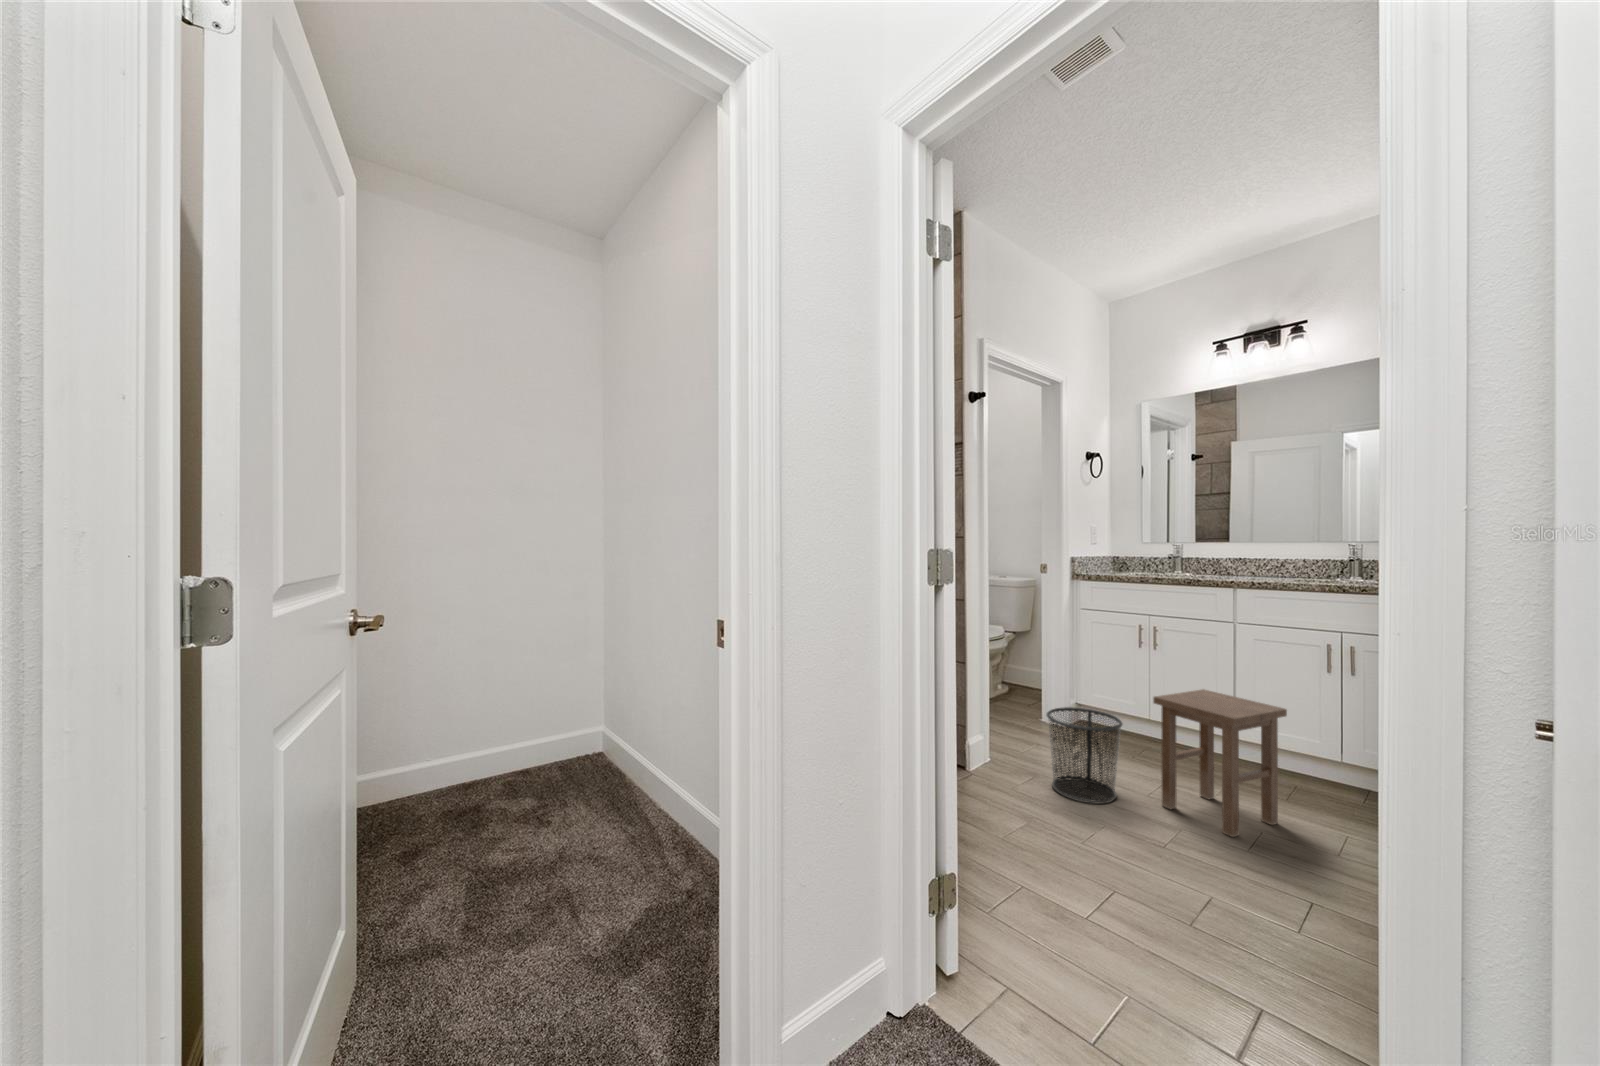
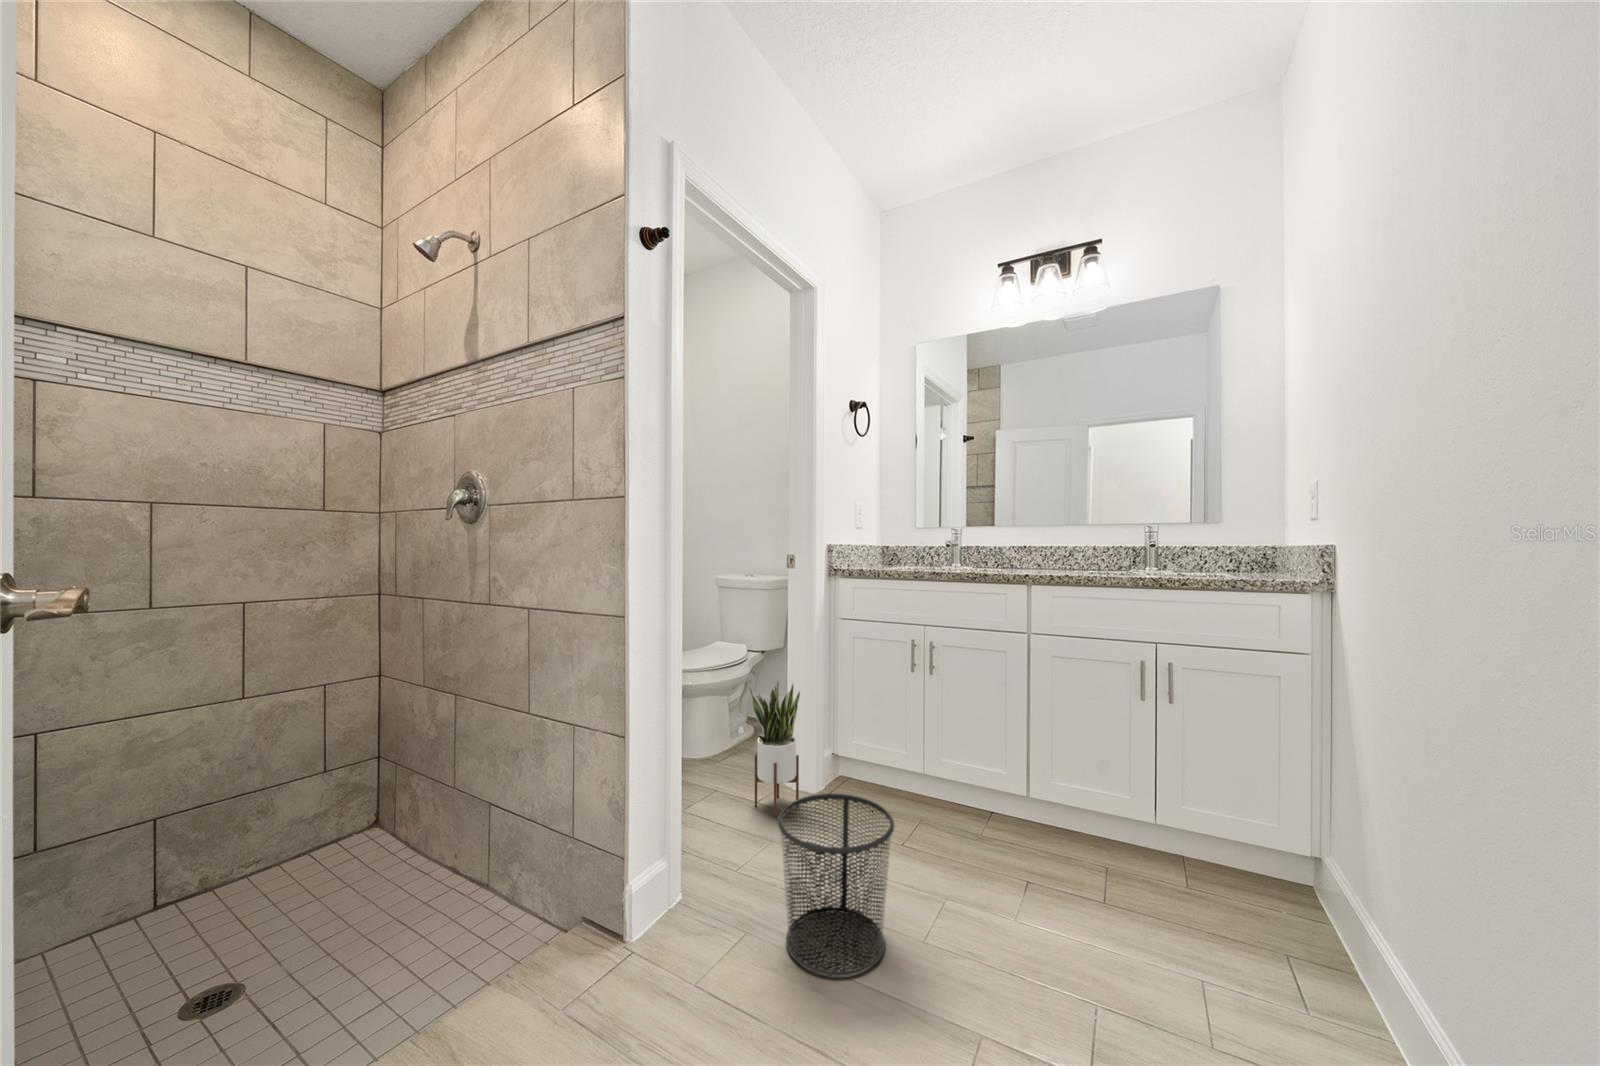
potted plant: none [1015,645,1052,737] -> present [747,678,800,817]
stool: present [1153,689,1287,837] -> none [940,746,1120,1019]

